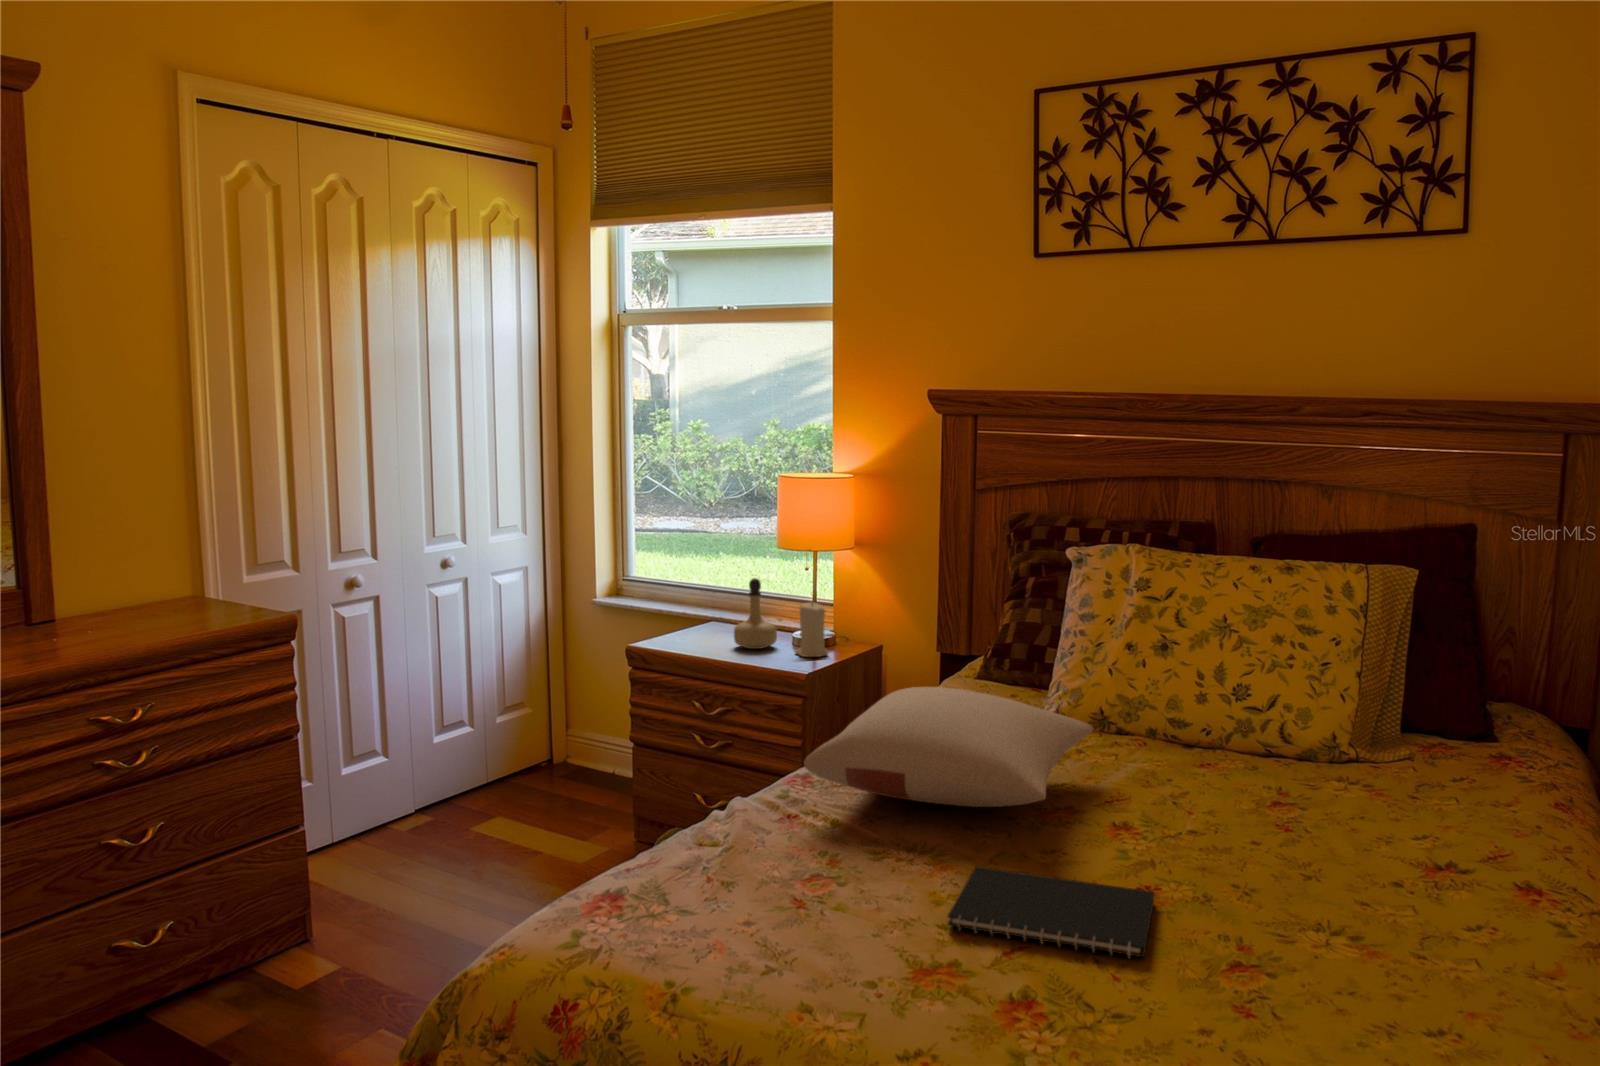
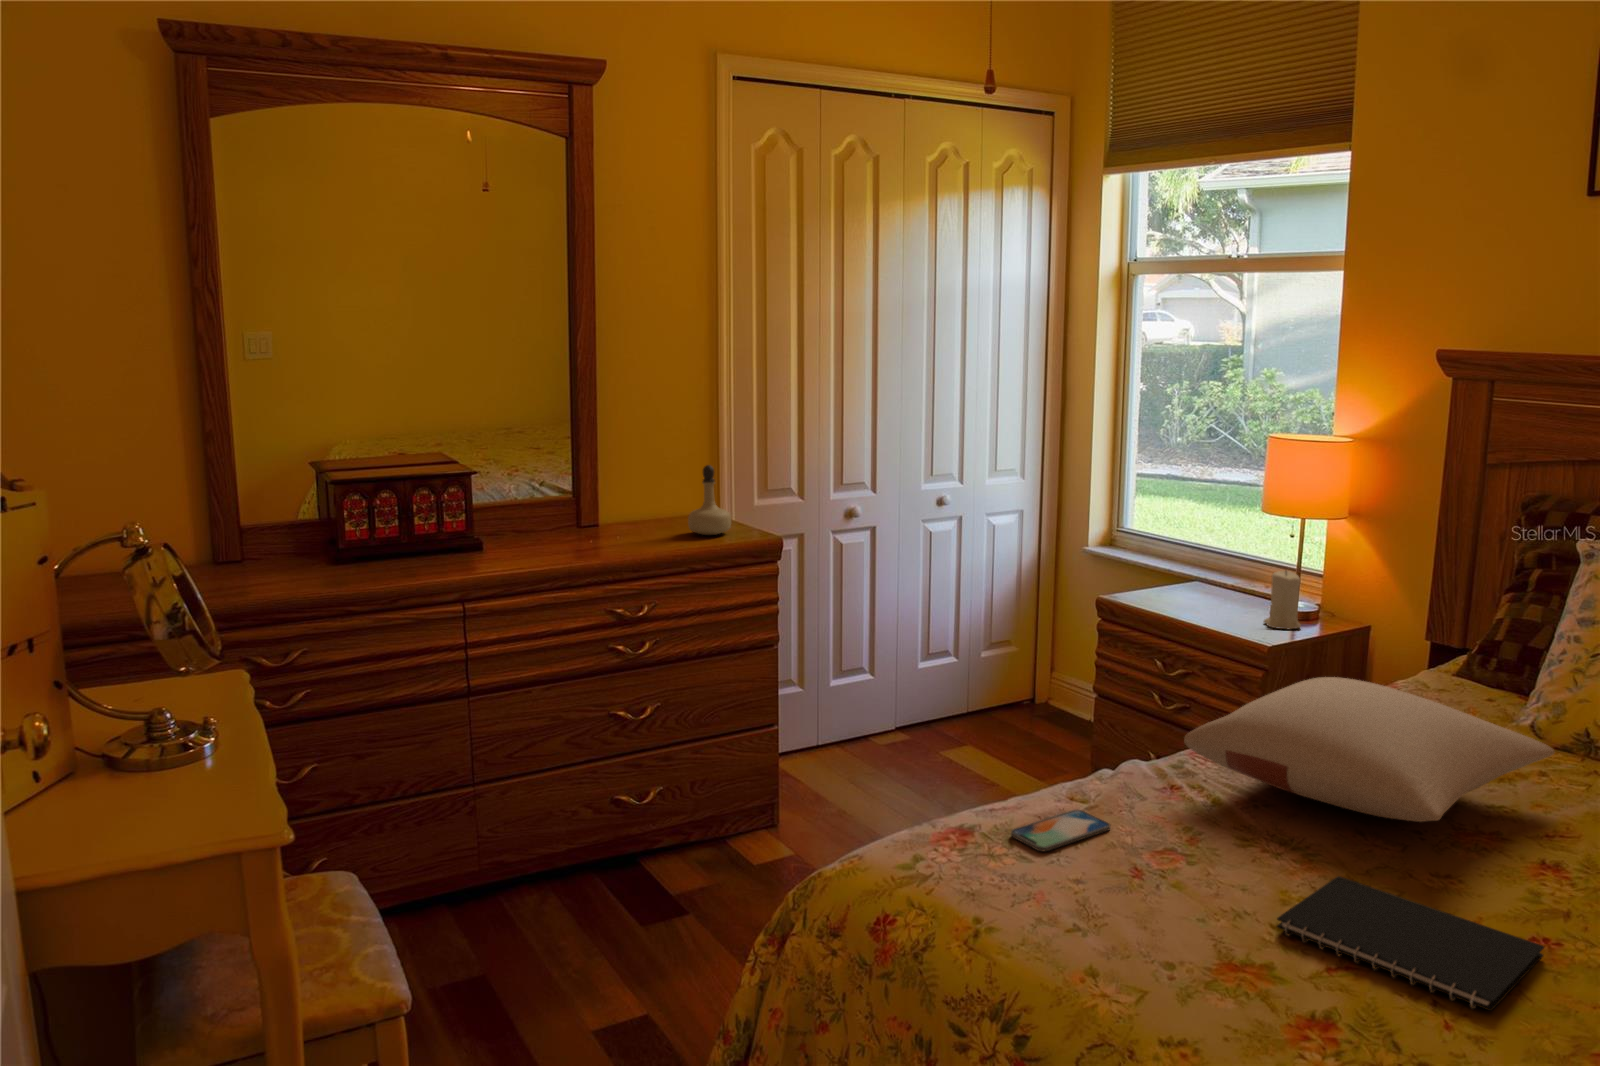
perfume bottle: present [734,578,777,649] -> present [688,465,731,535]
smartphone: none [662,851,756,900] -> present [1011,810,1110,851]

